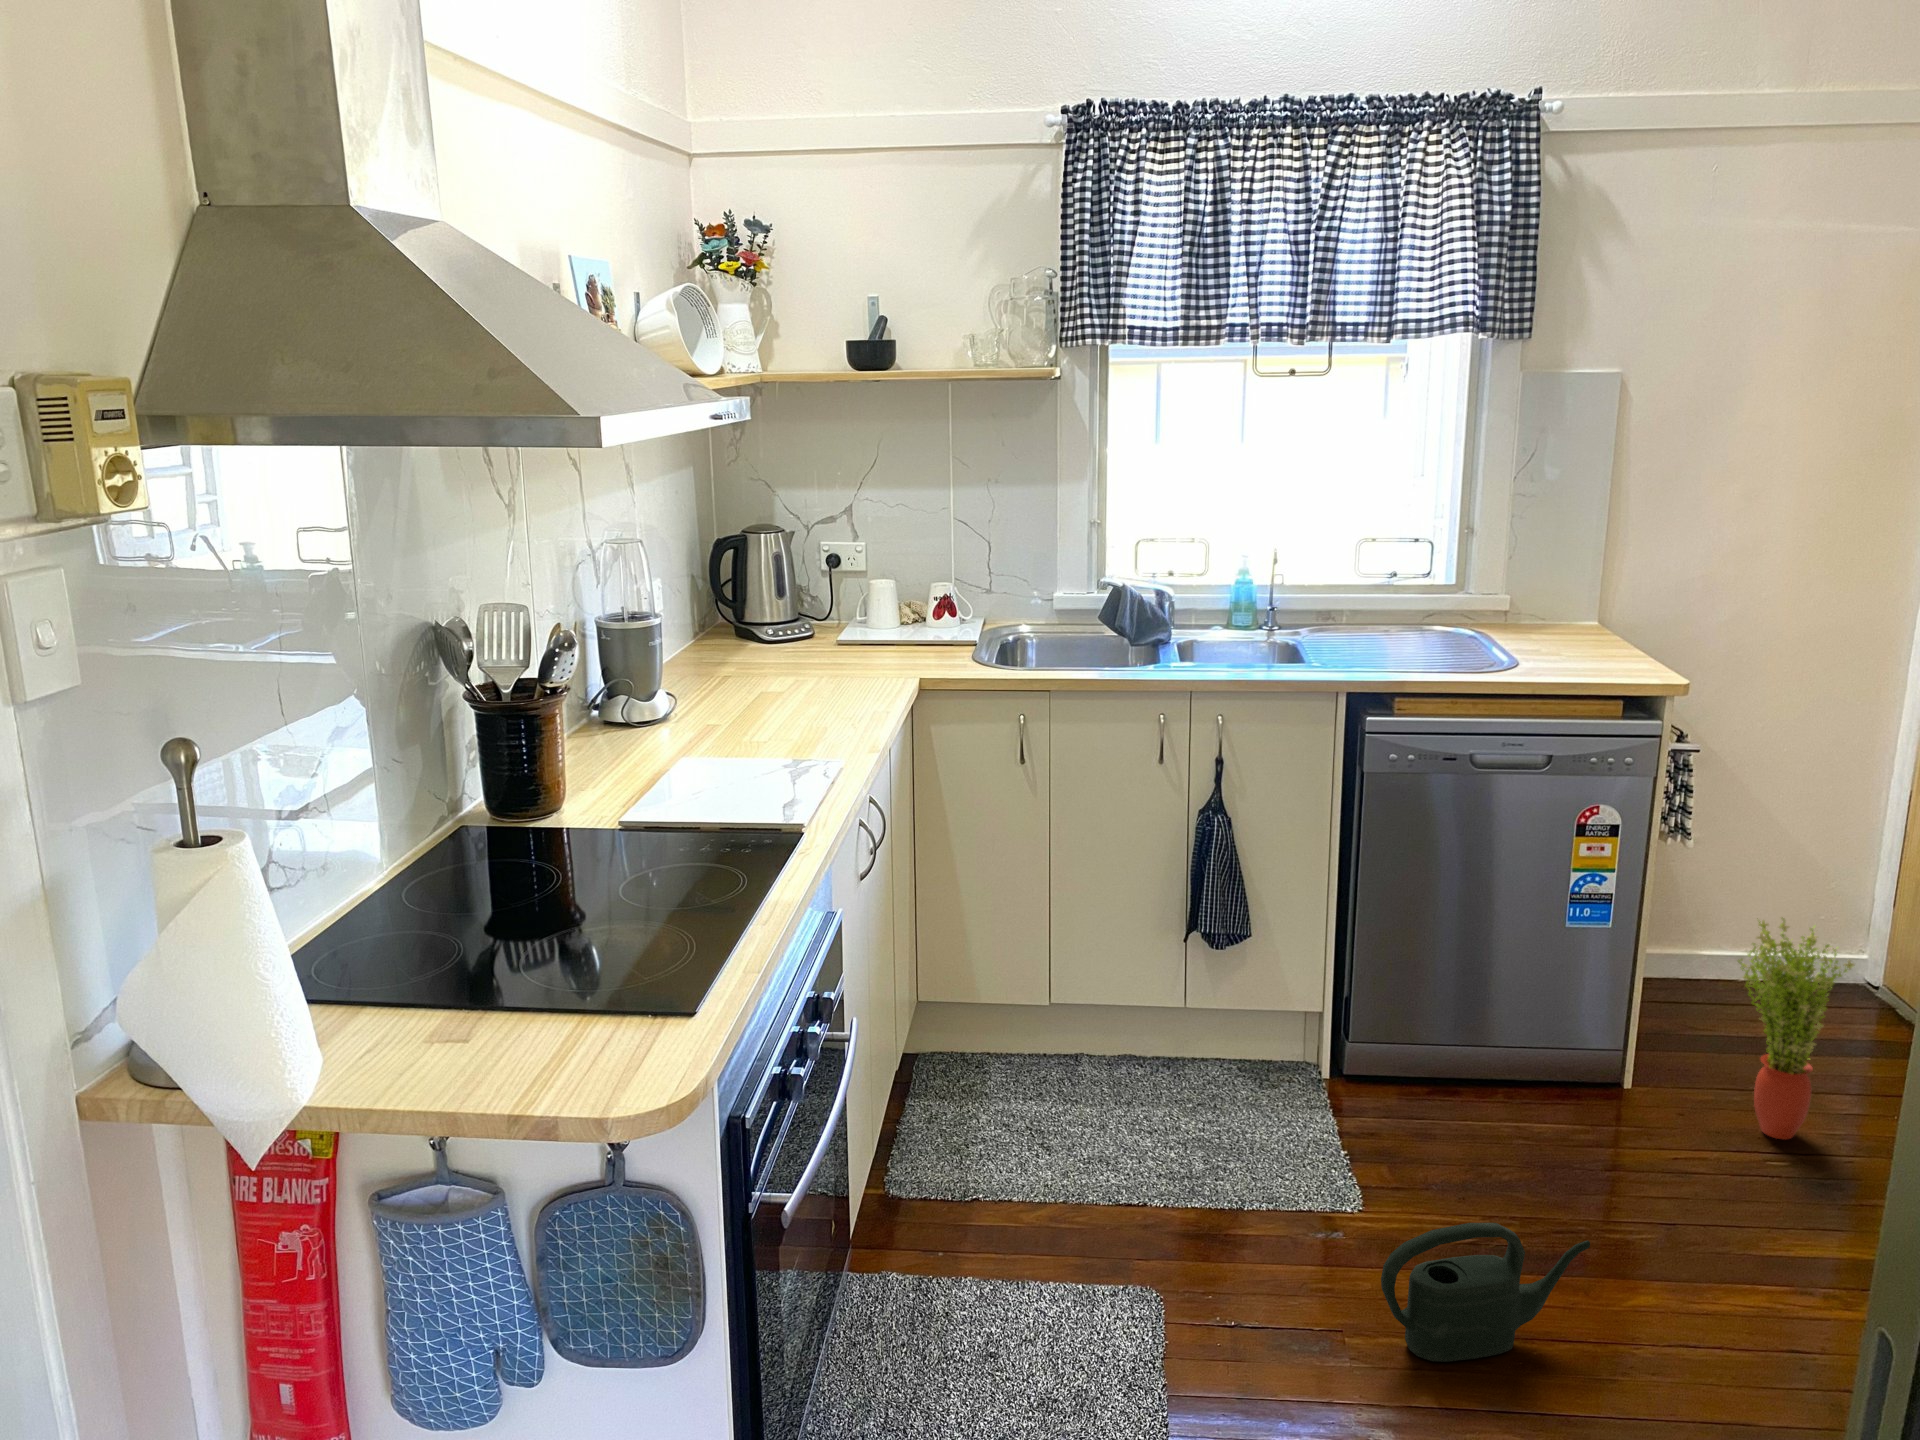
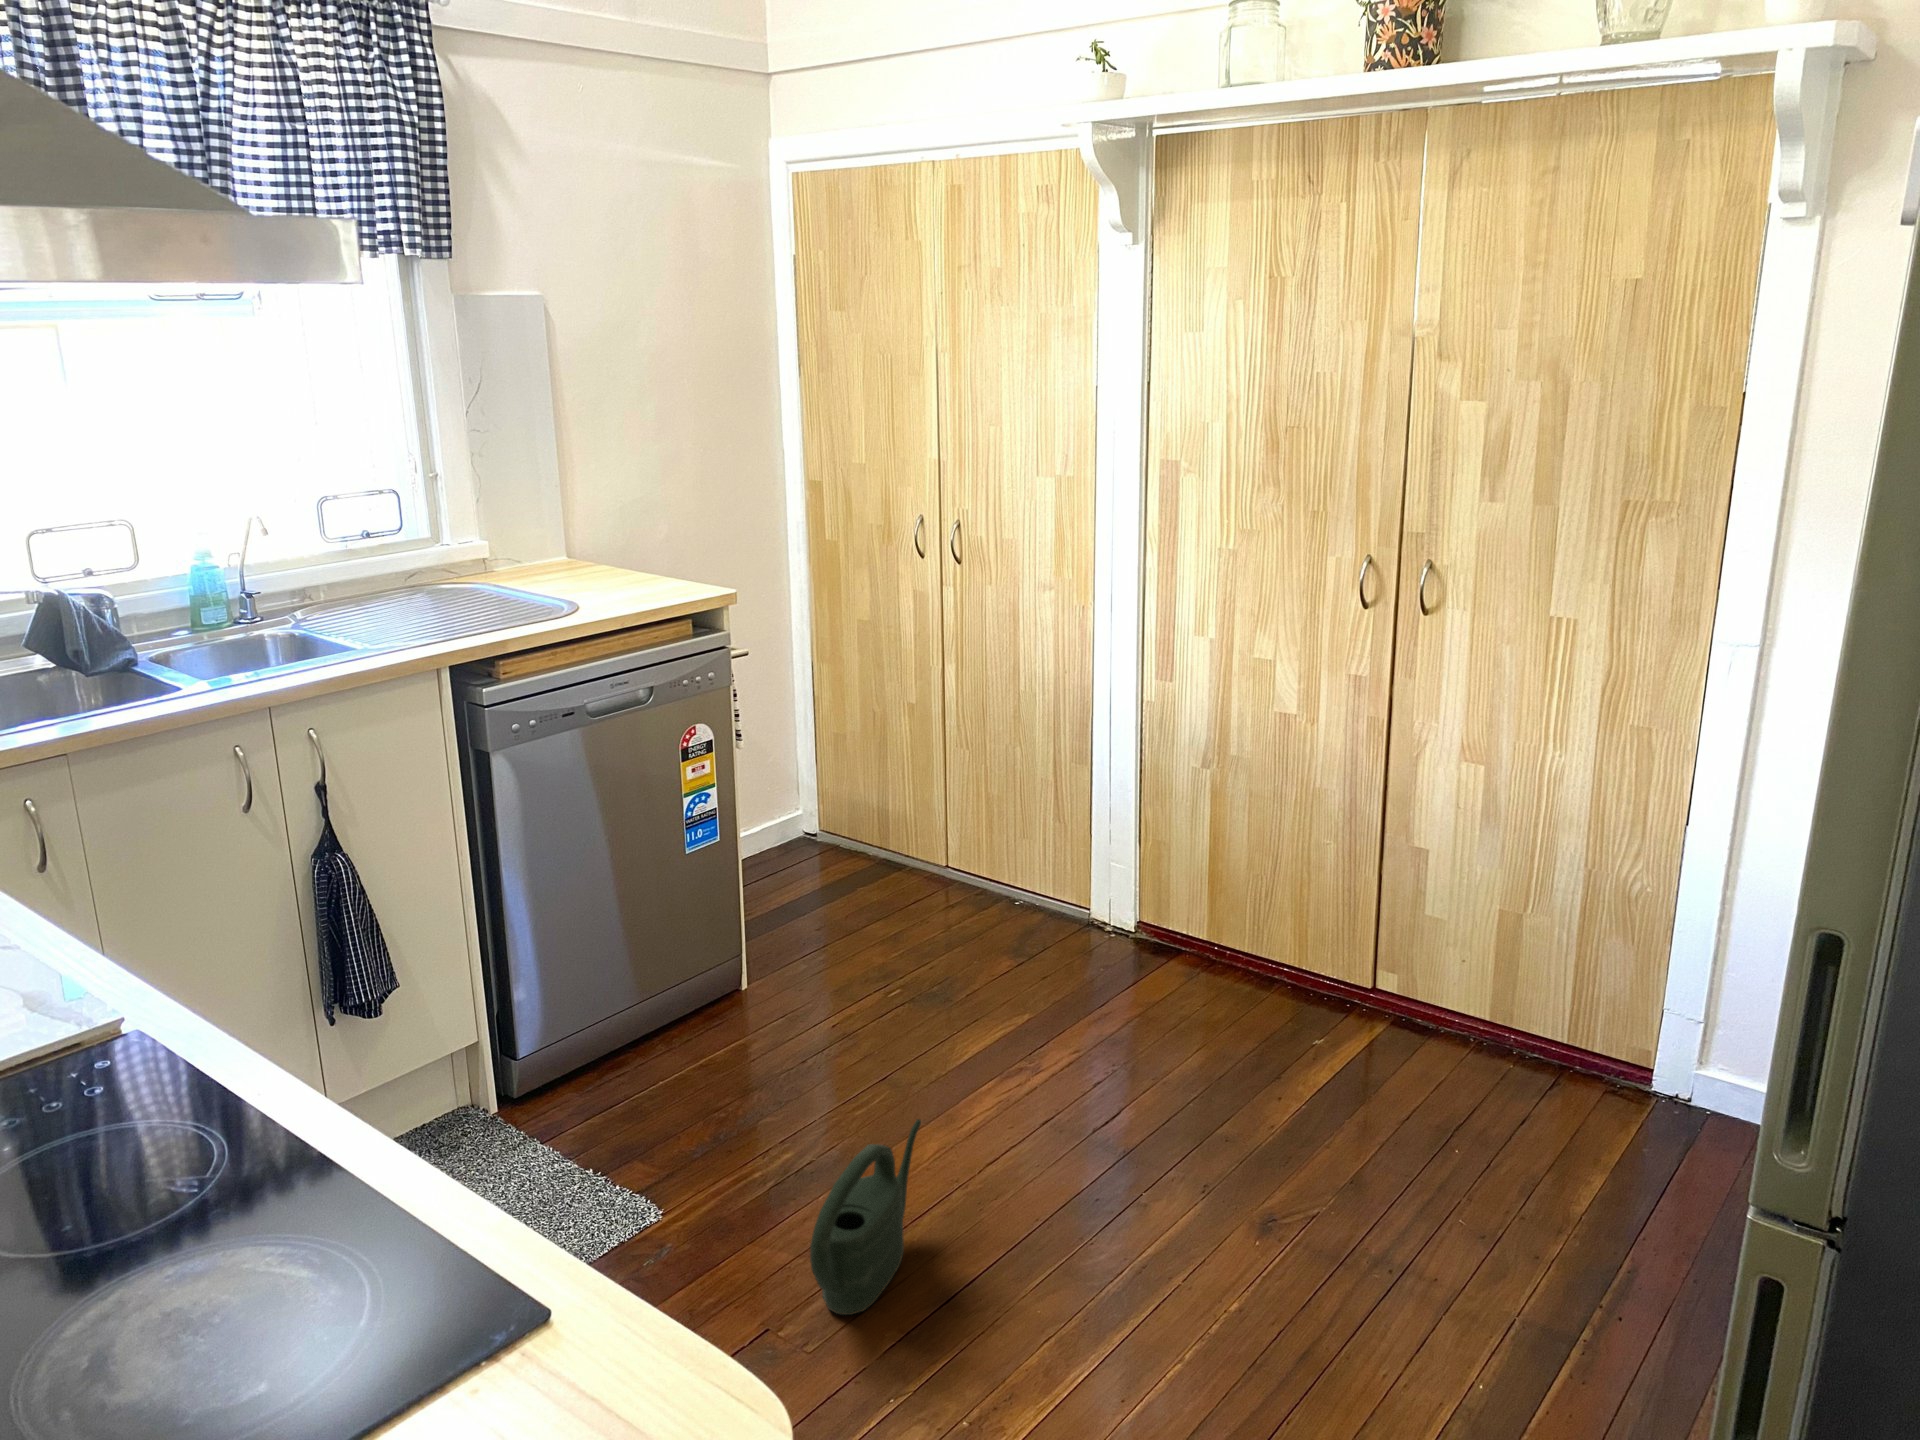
potted plant: present [1738,918,1854,1140] -> none [829,784,908,975]

